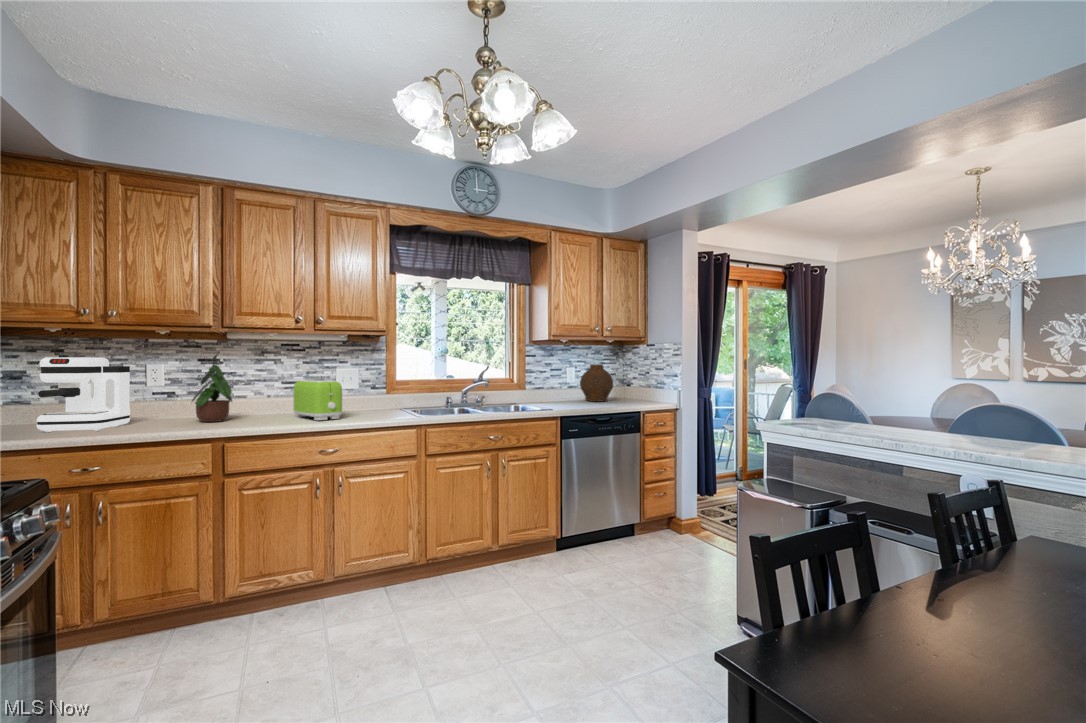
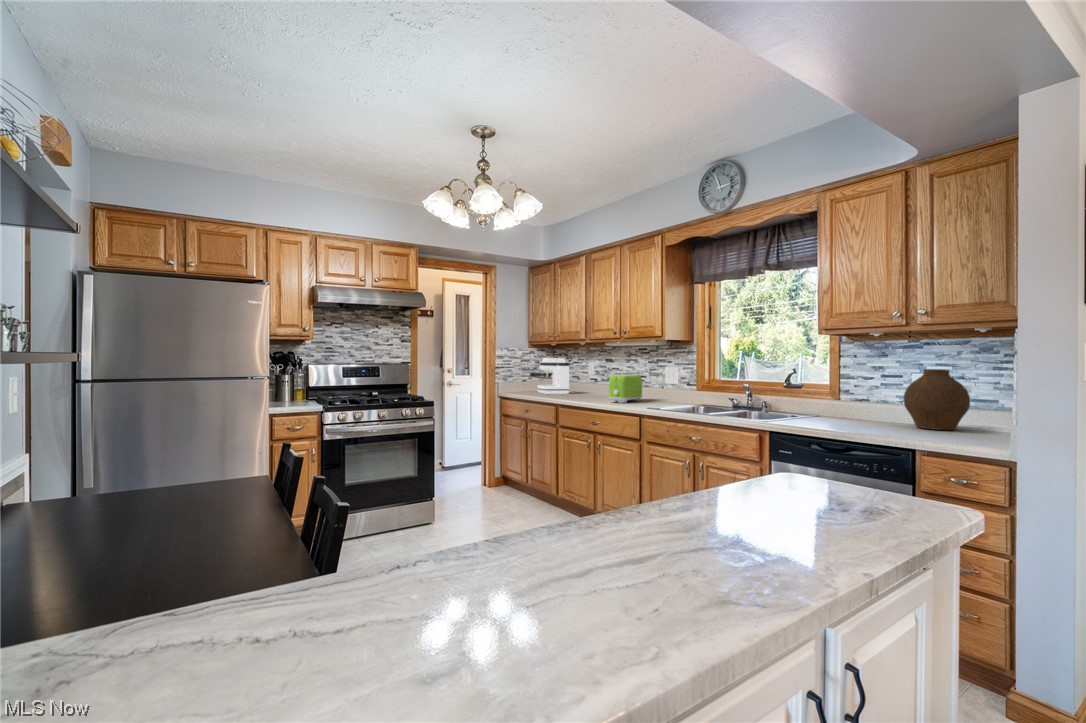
potted plant: present [192,354,232,422] -> none [580,356,604,397]

